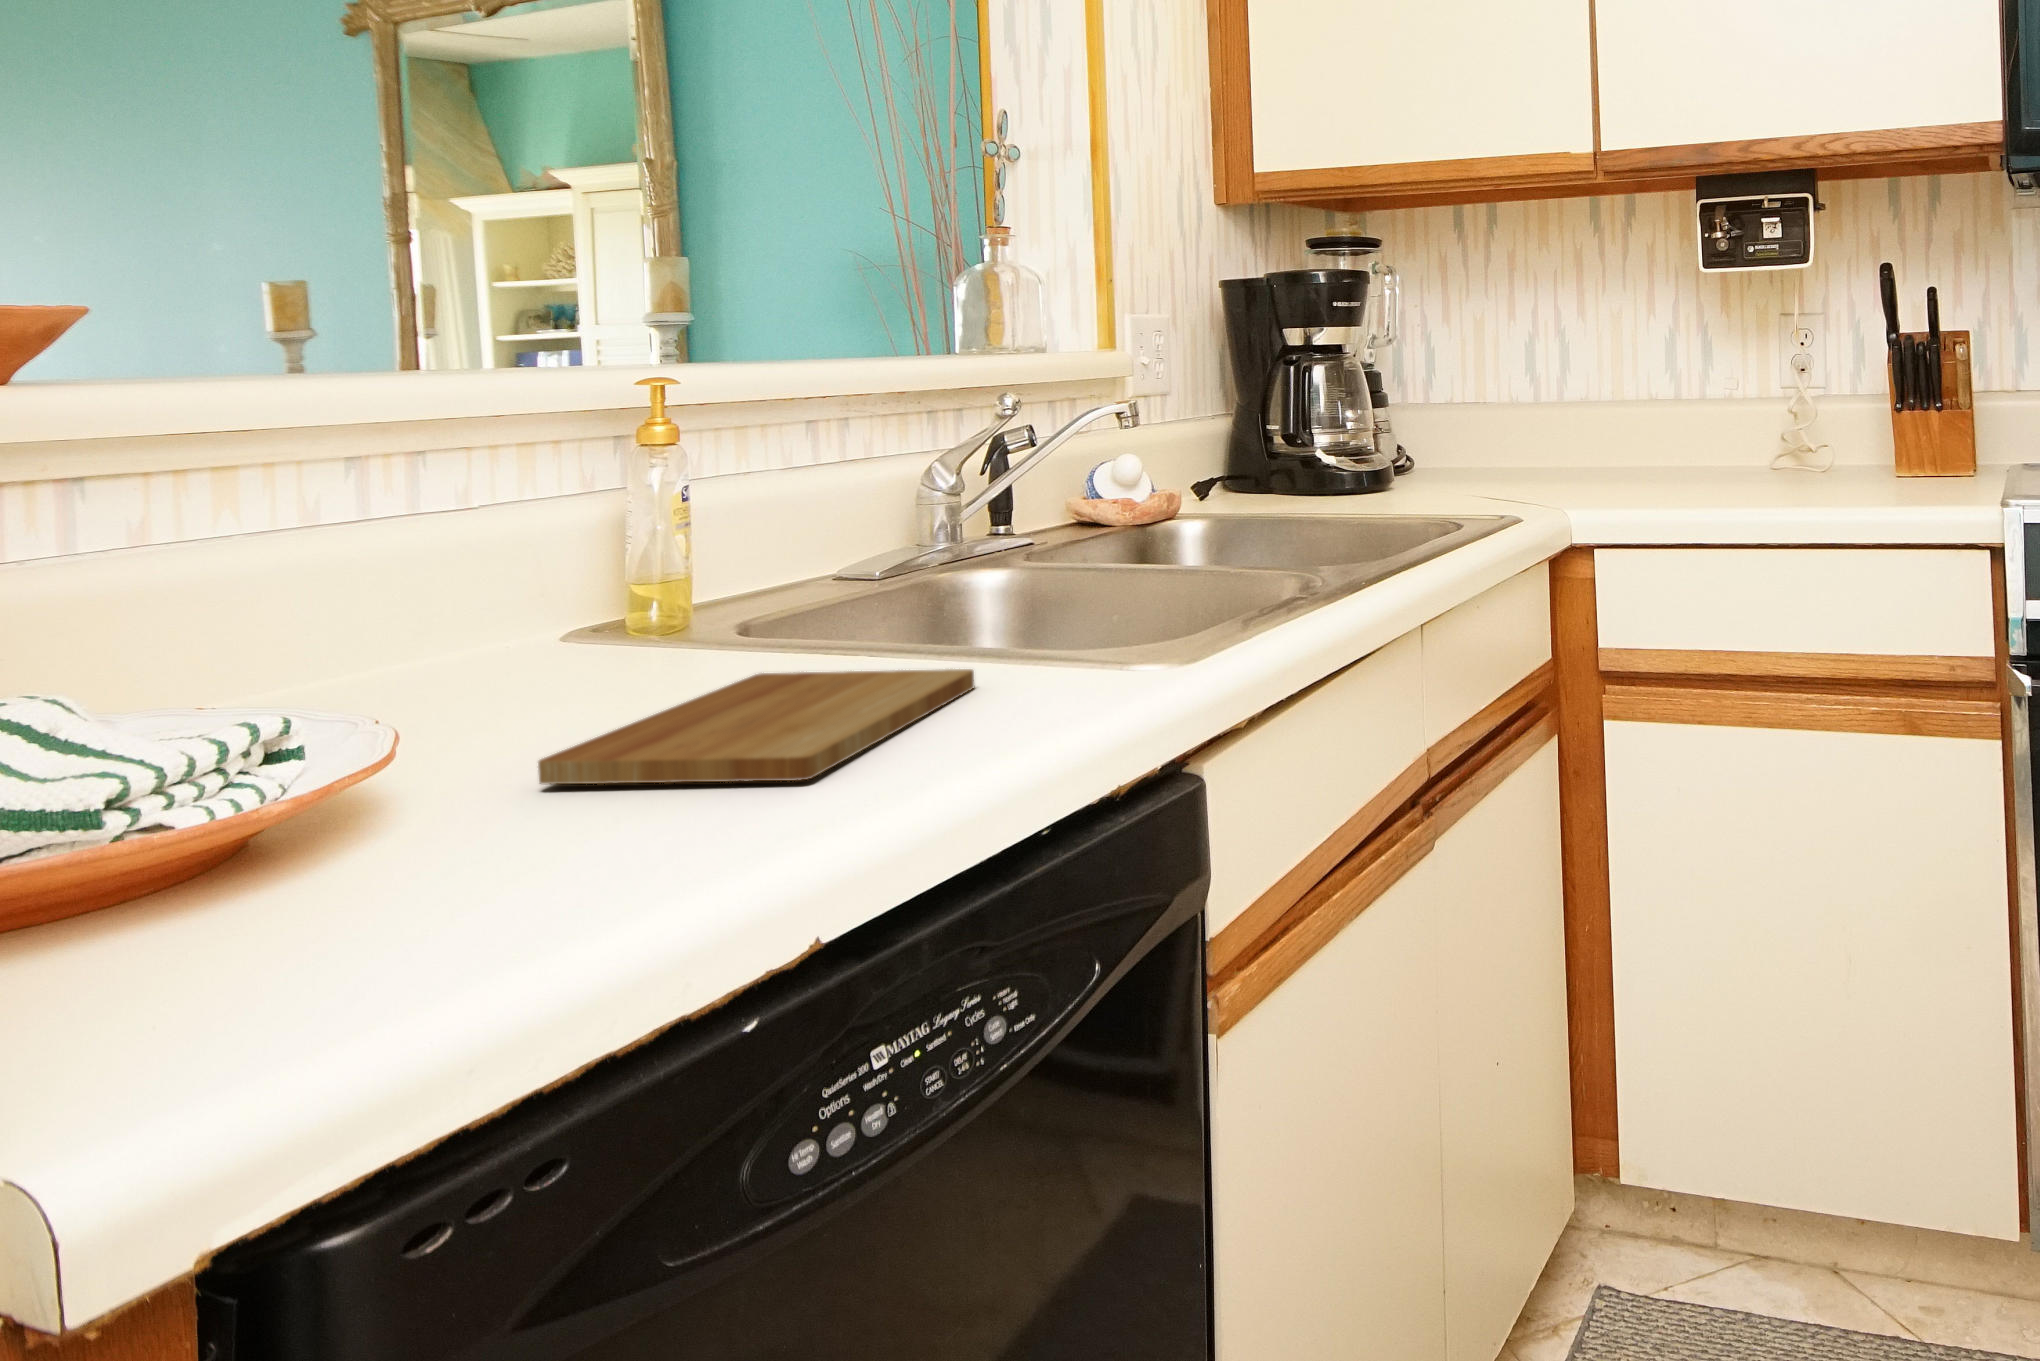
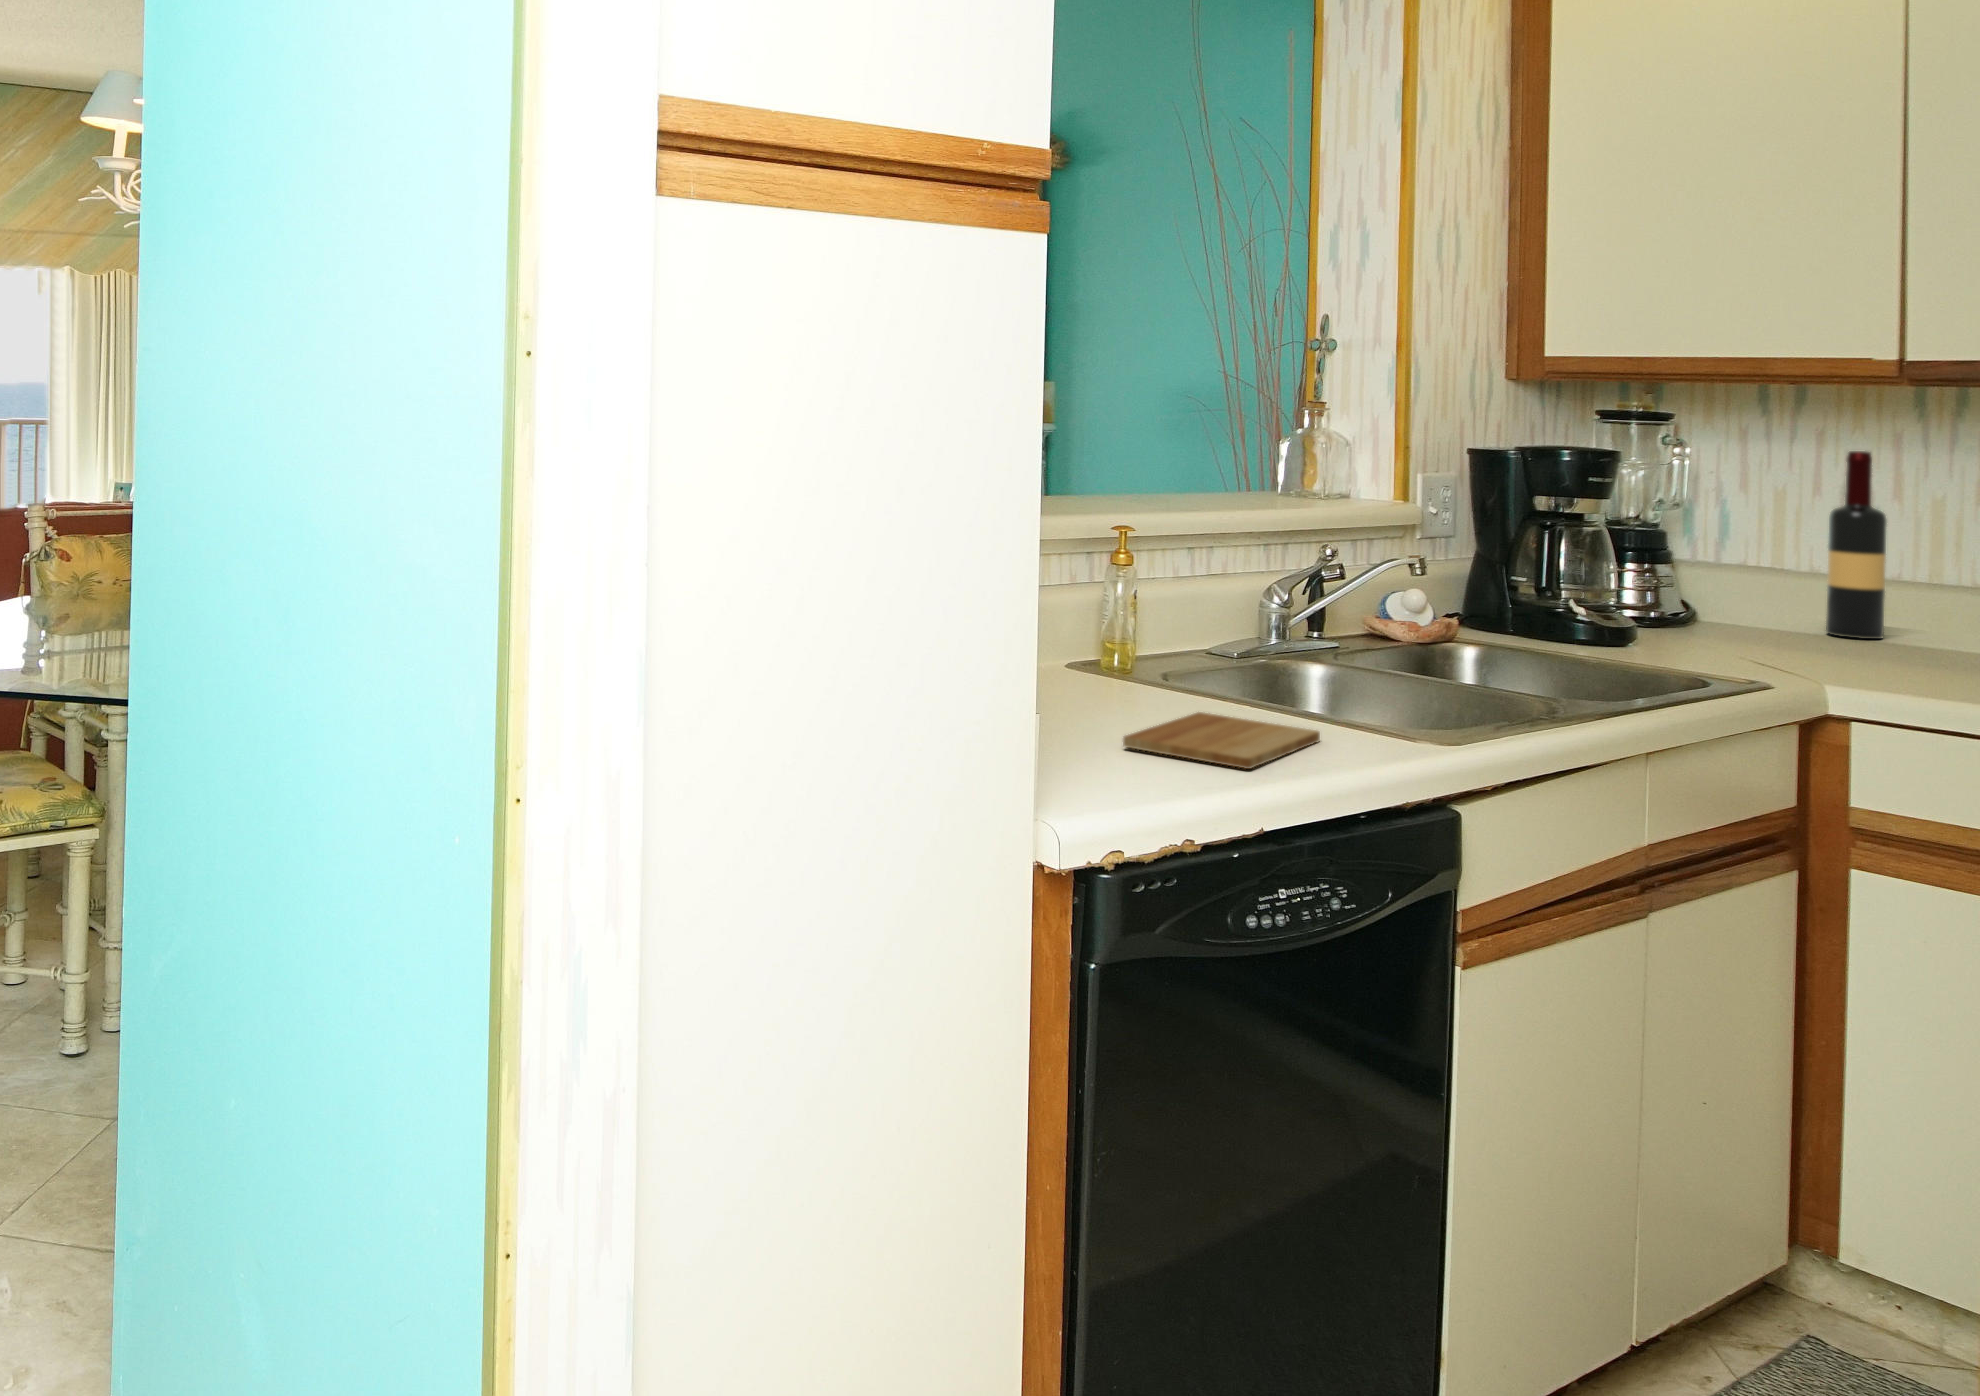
wine bottle: none [1524,270,1575,467] -> present [1826,451,1887,639]

